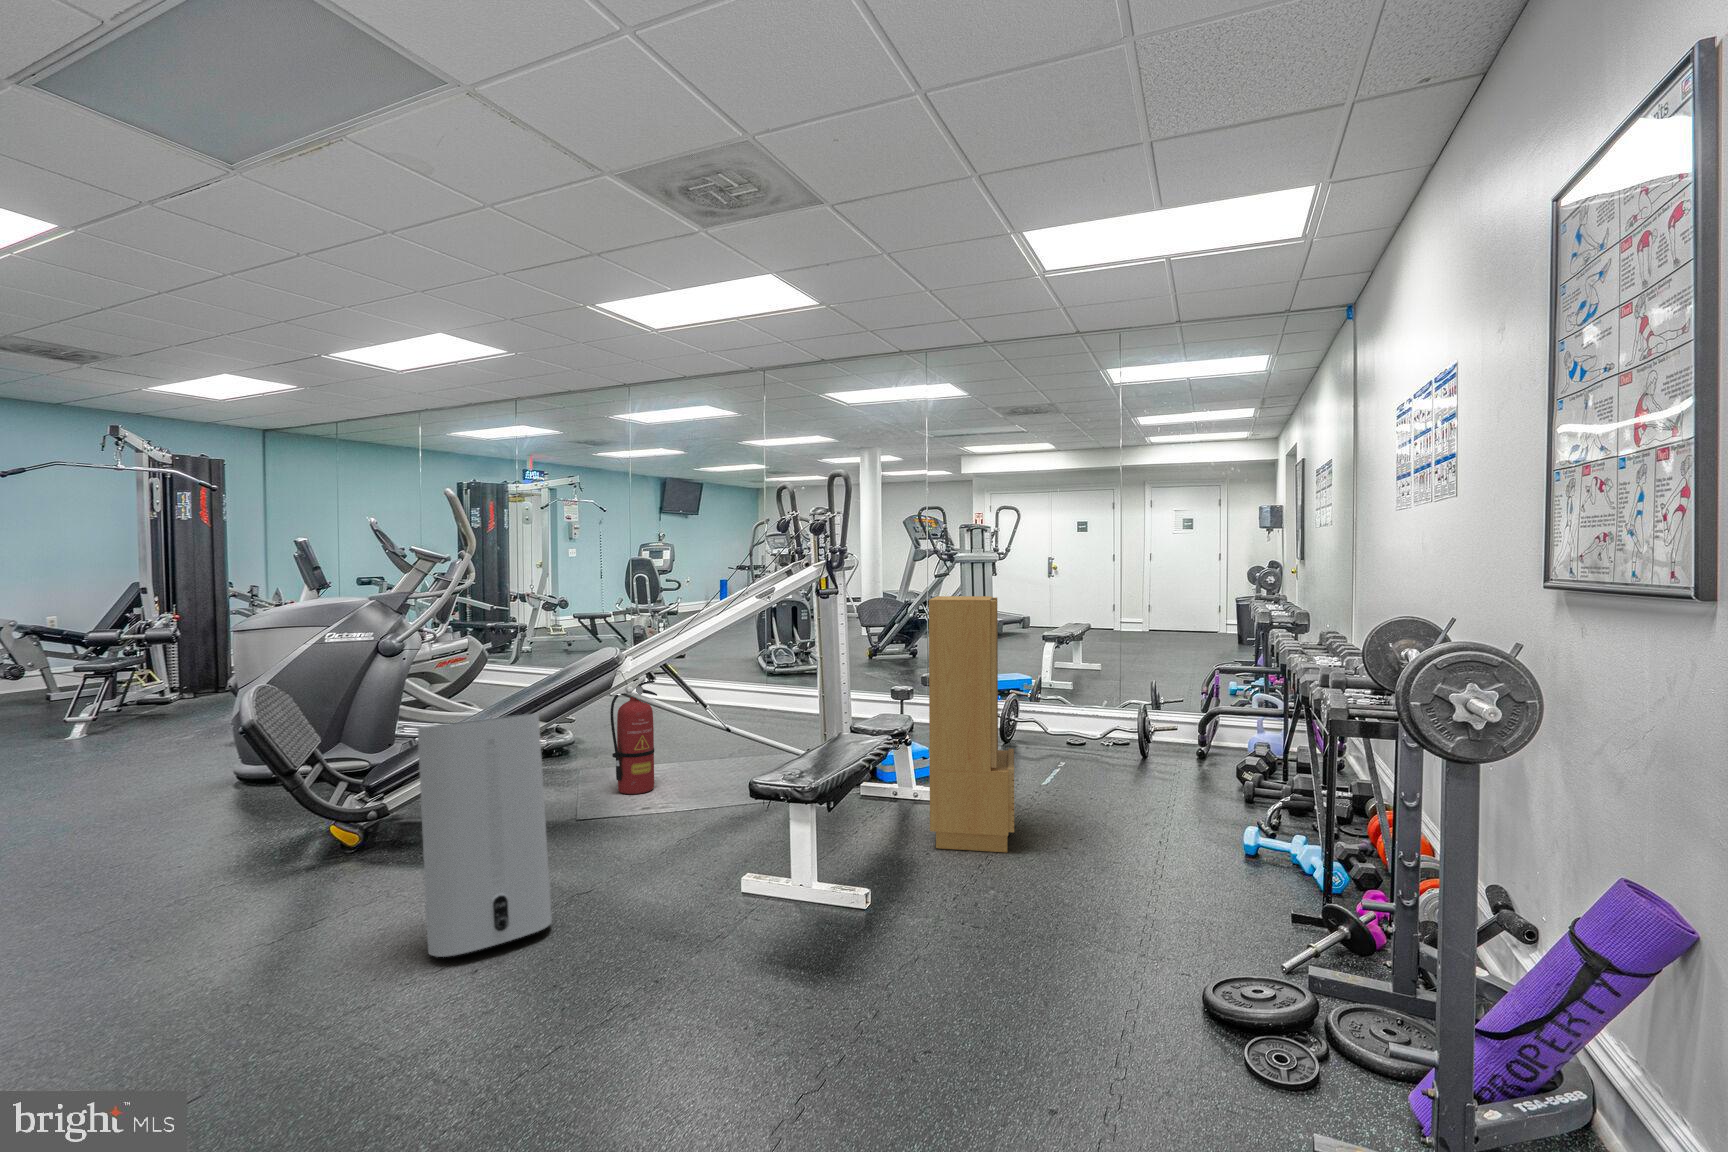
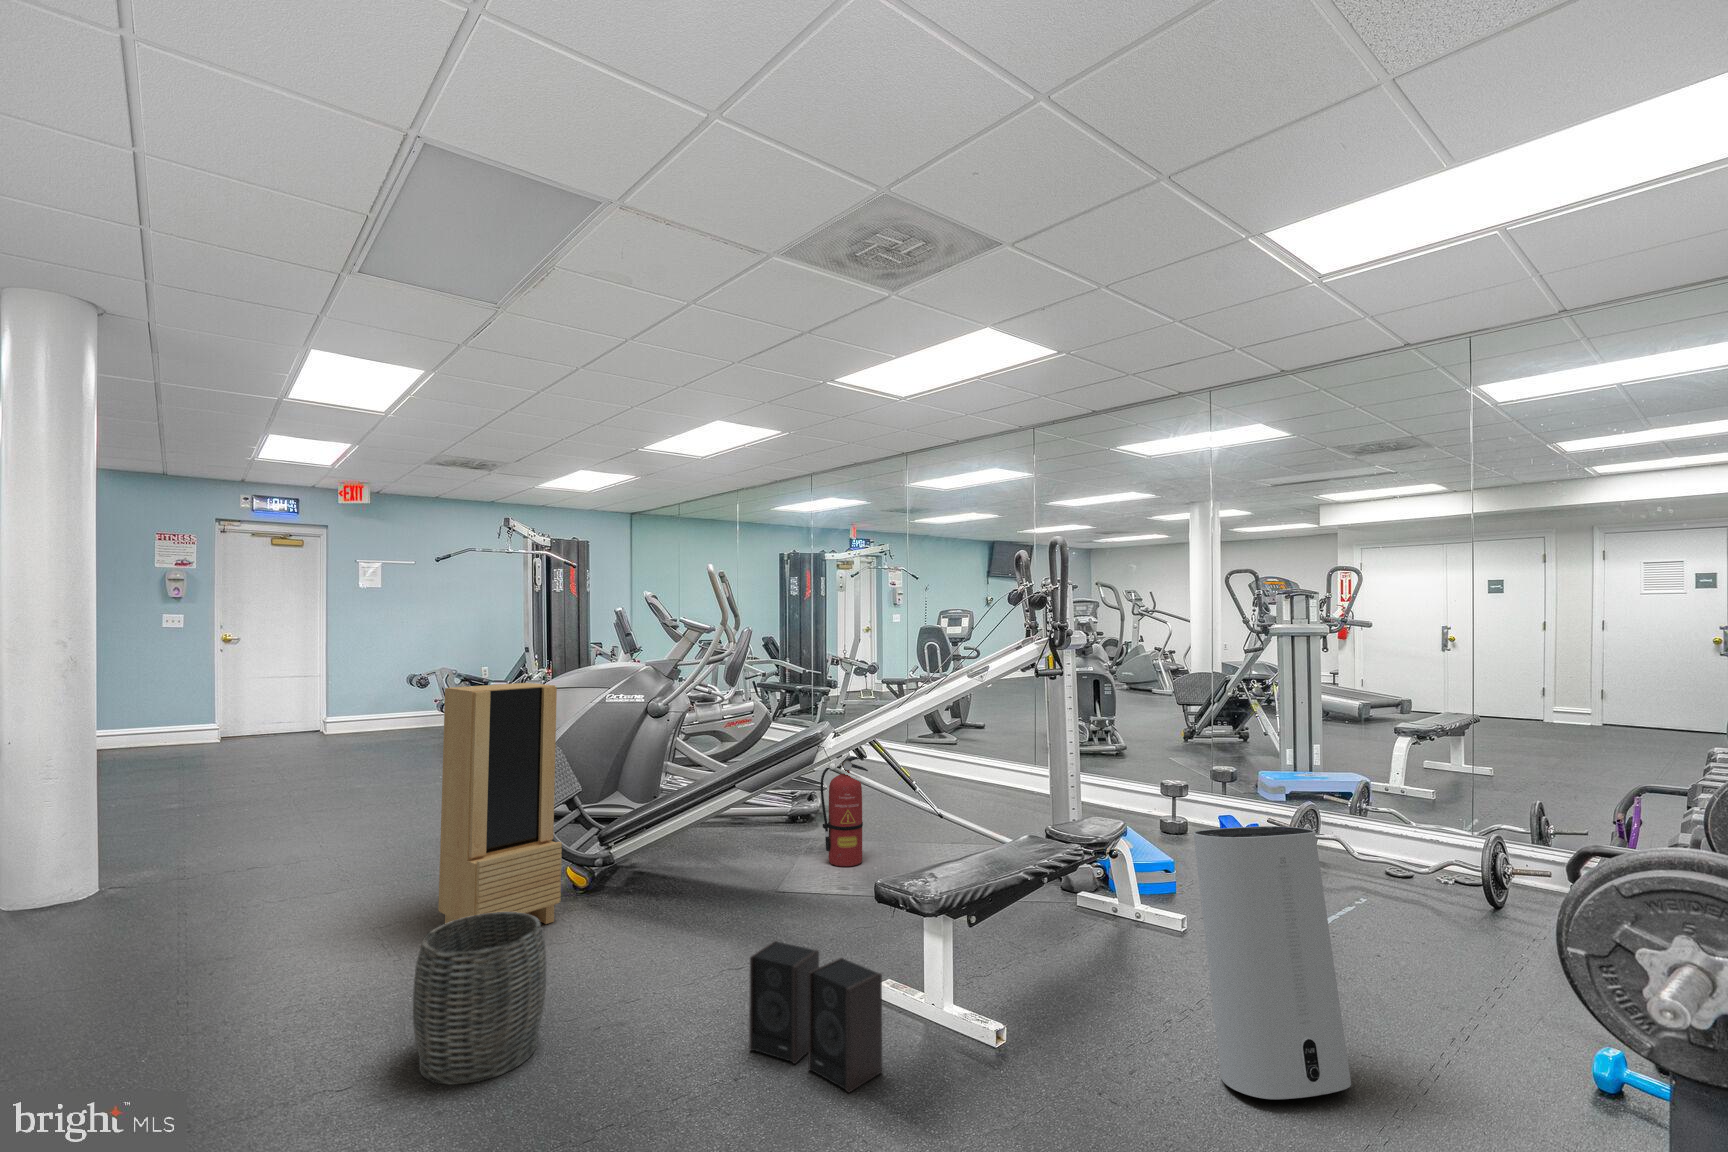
storage cabinet: present [929,596,1014,852] -> present [438,683,562,924]
air purifier: present [418,714,552,957] -> present [1193,826,1351,1099]
speaker: none [686,848,827,966] -> present [749,941,882,1092]
woven basket: none [269,870,445,1084] -> present [413,912,546,1085]

